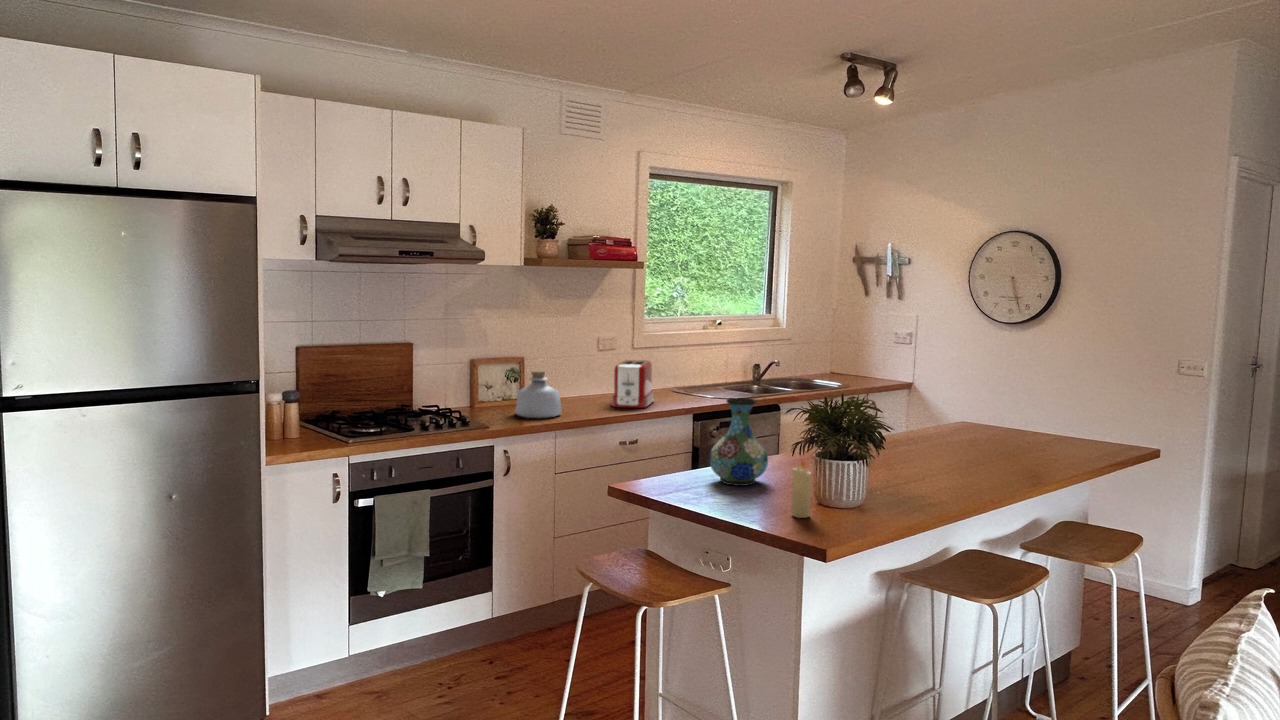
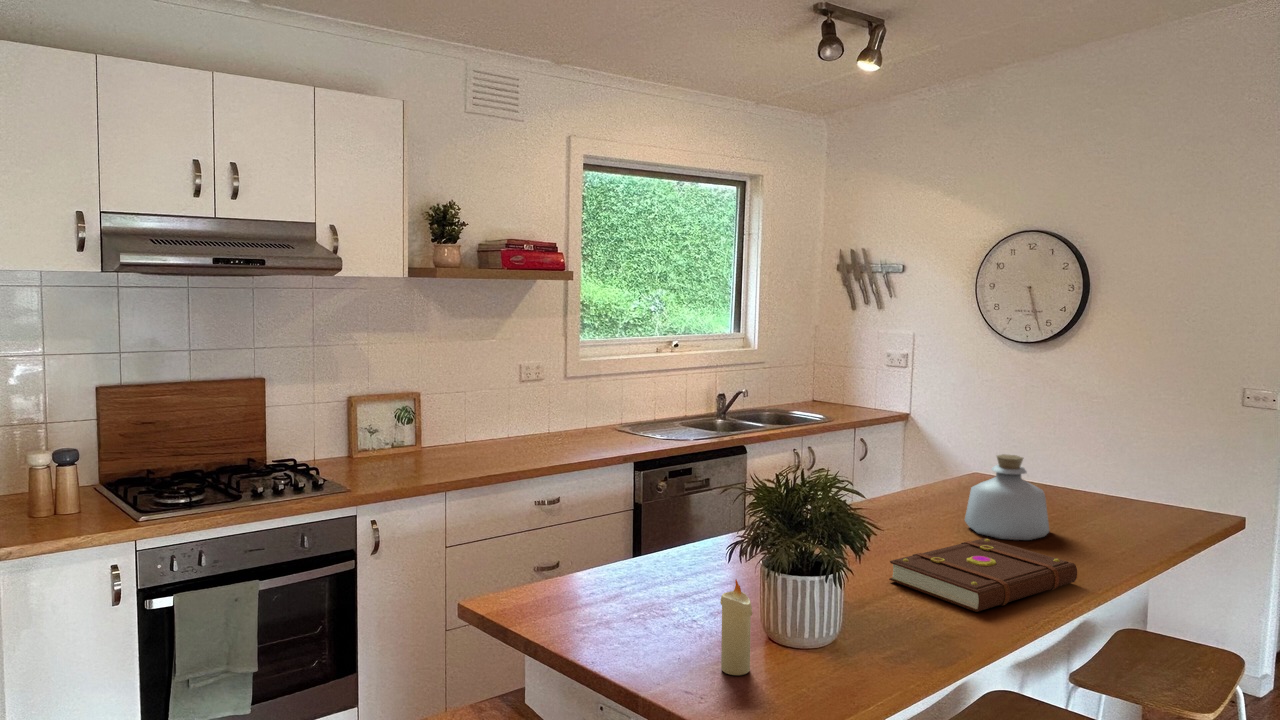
toaster: present [612,360,654,408] -> none [528,394,586,457]
bottle: present [516,370,562,418] -> present [965,454,1049,540]
vase: present [709,398,768,486] -> none [612,466,698,600]
book: none [897,454,1026,493] -> present [889,538,1077,612]

